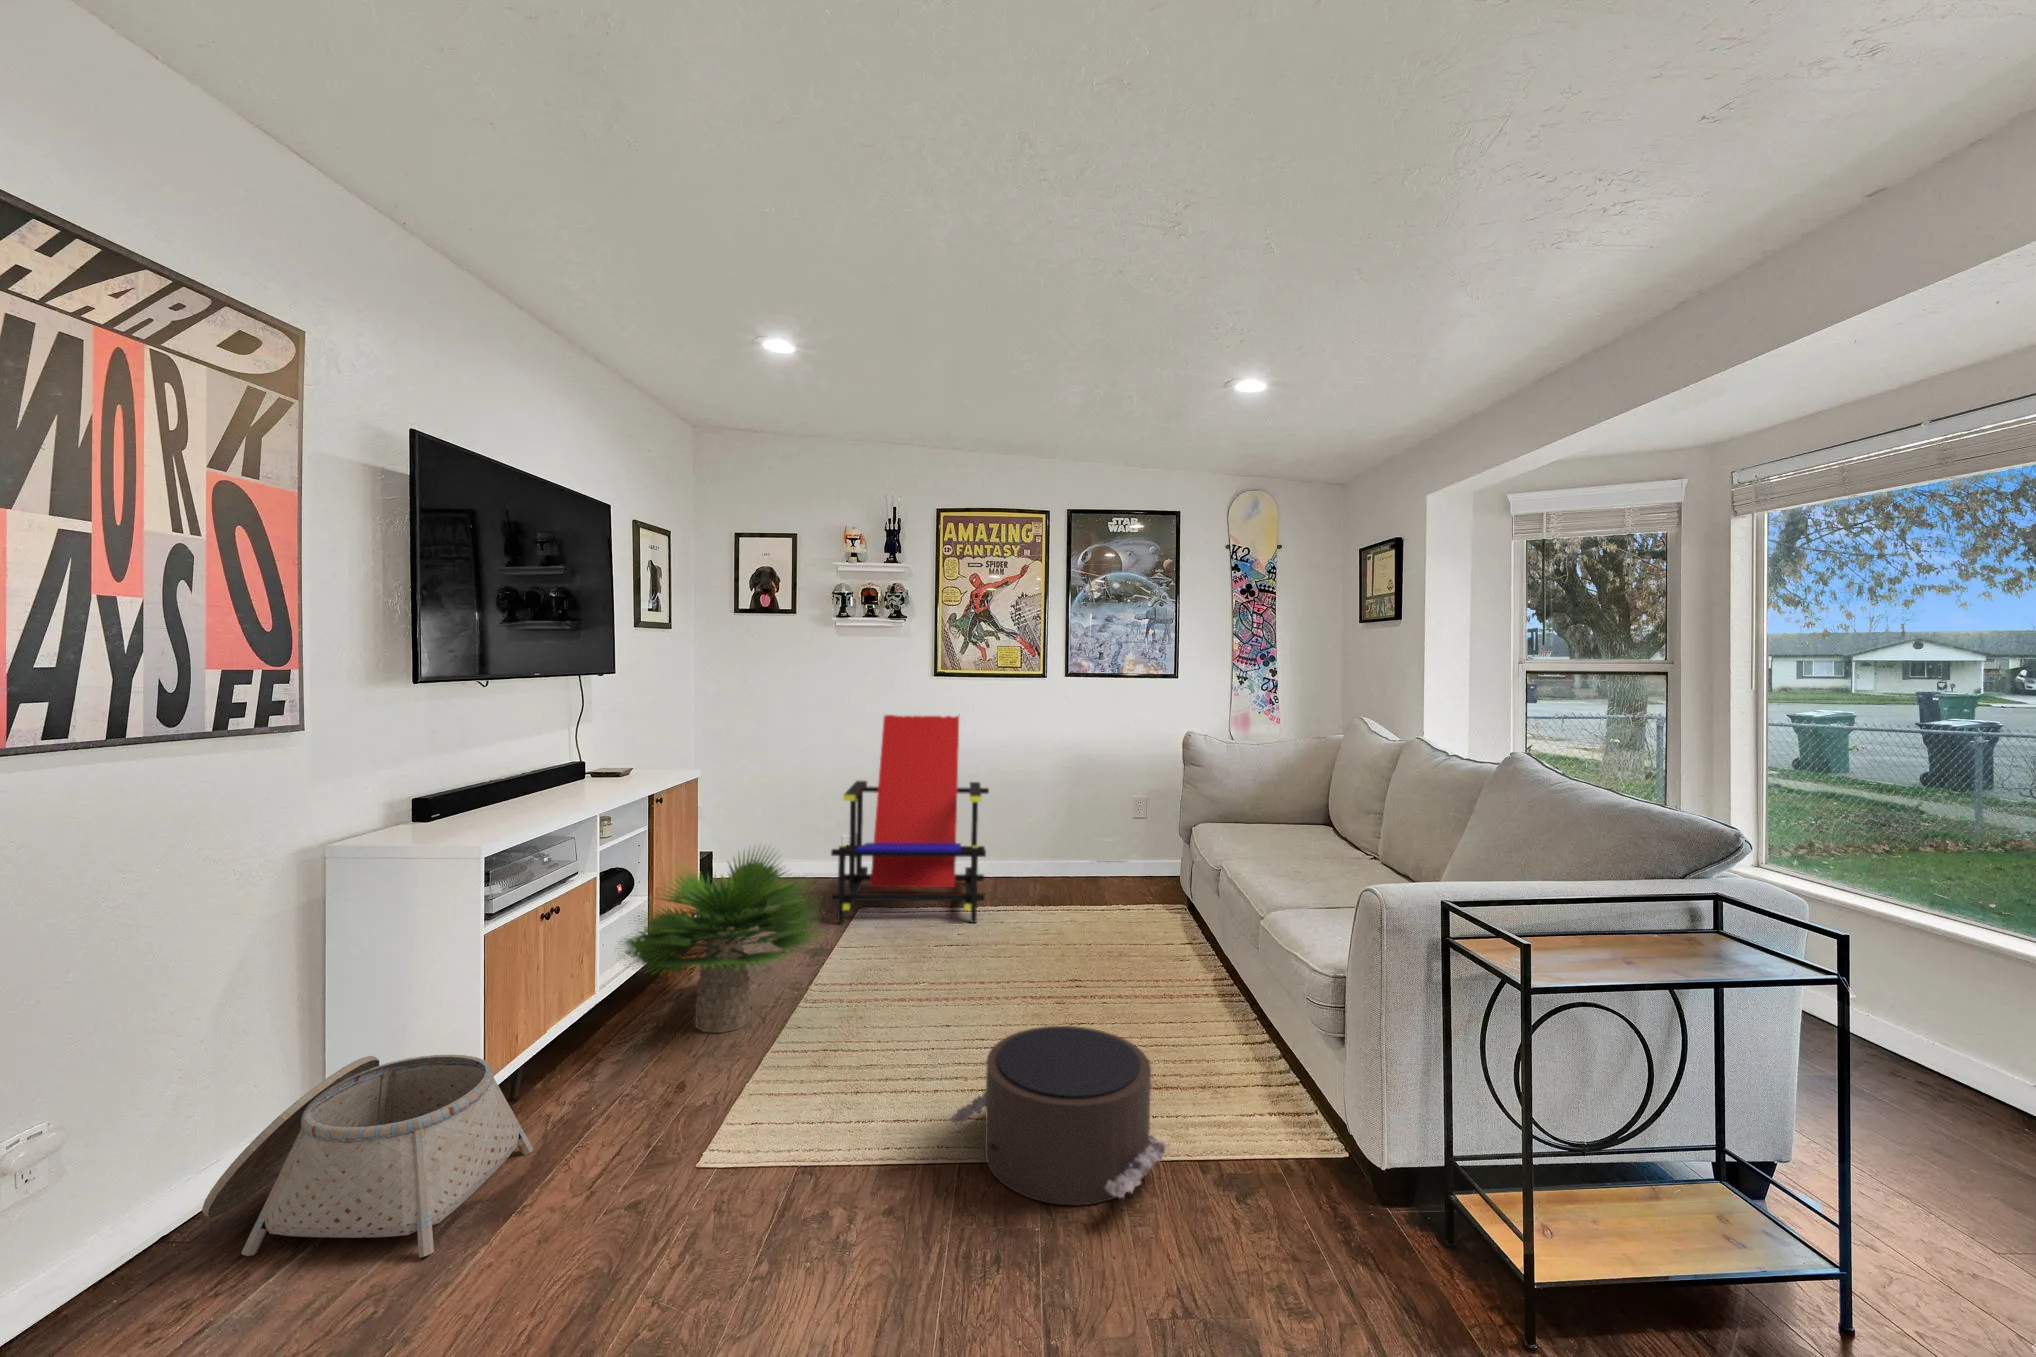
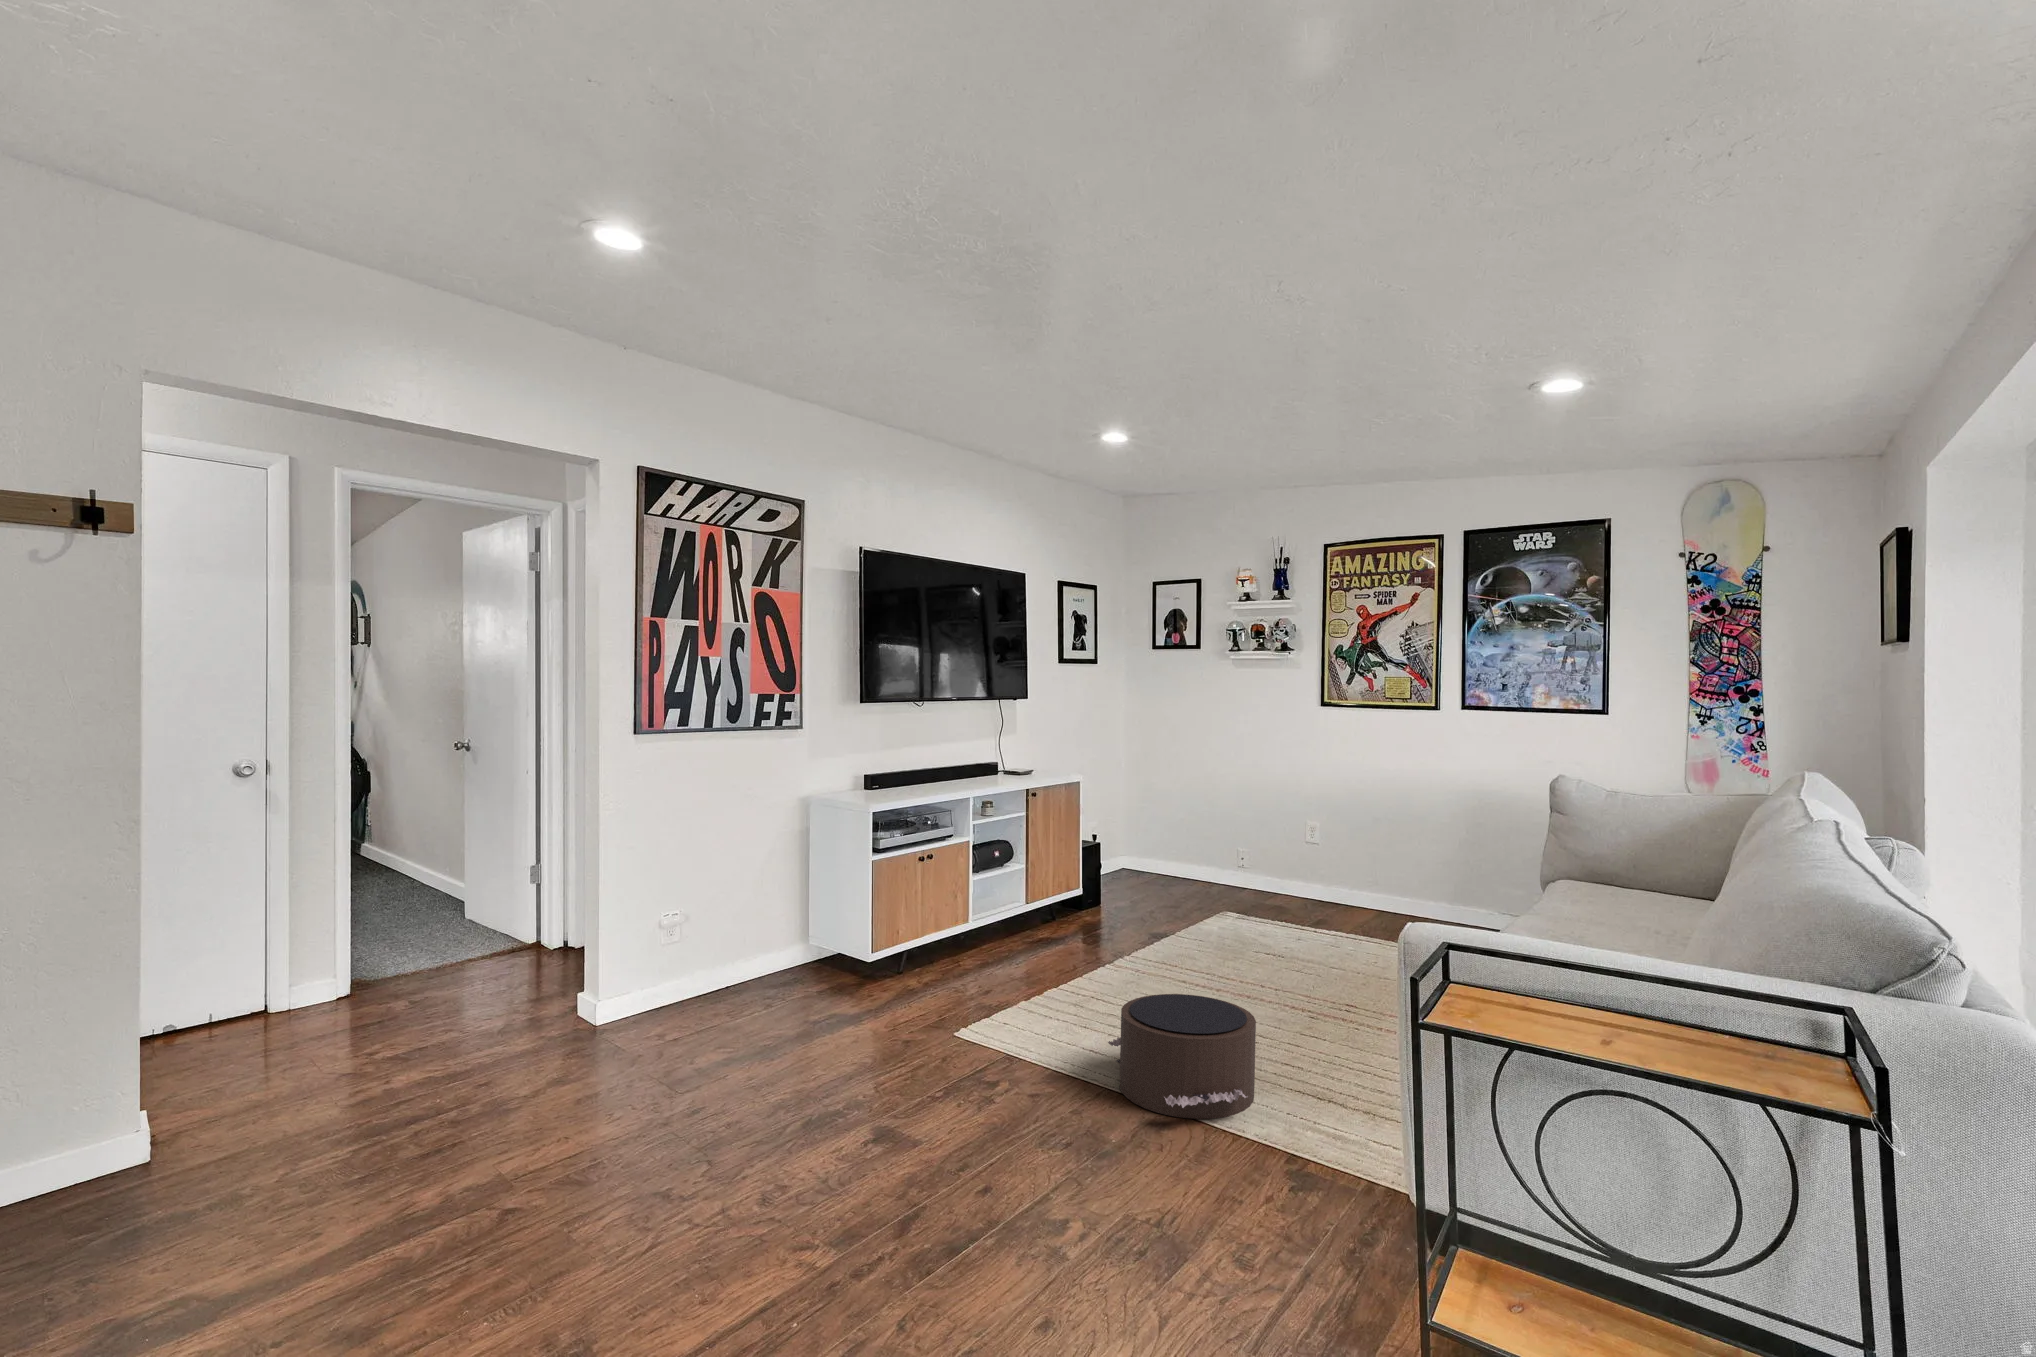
lounge chair: present [830,715,989,923] -> none [1180,737,1365,951]
potted plant: present [618,846,817,1033] -> none [961,834,1118,975]
basket: present [202,1055,533,1258] -> none [735,918,884,1024]

